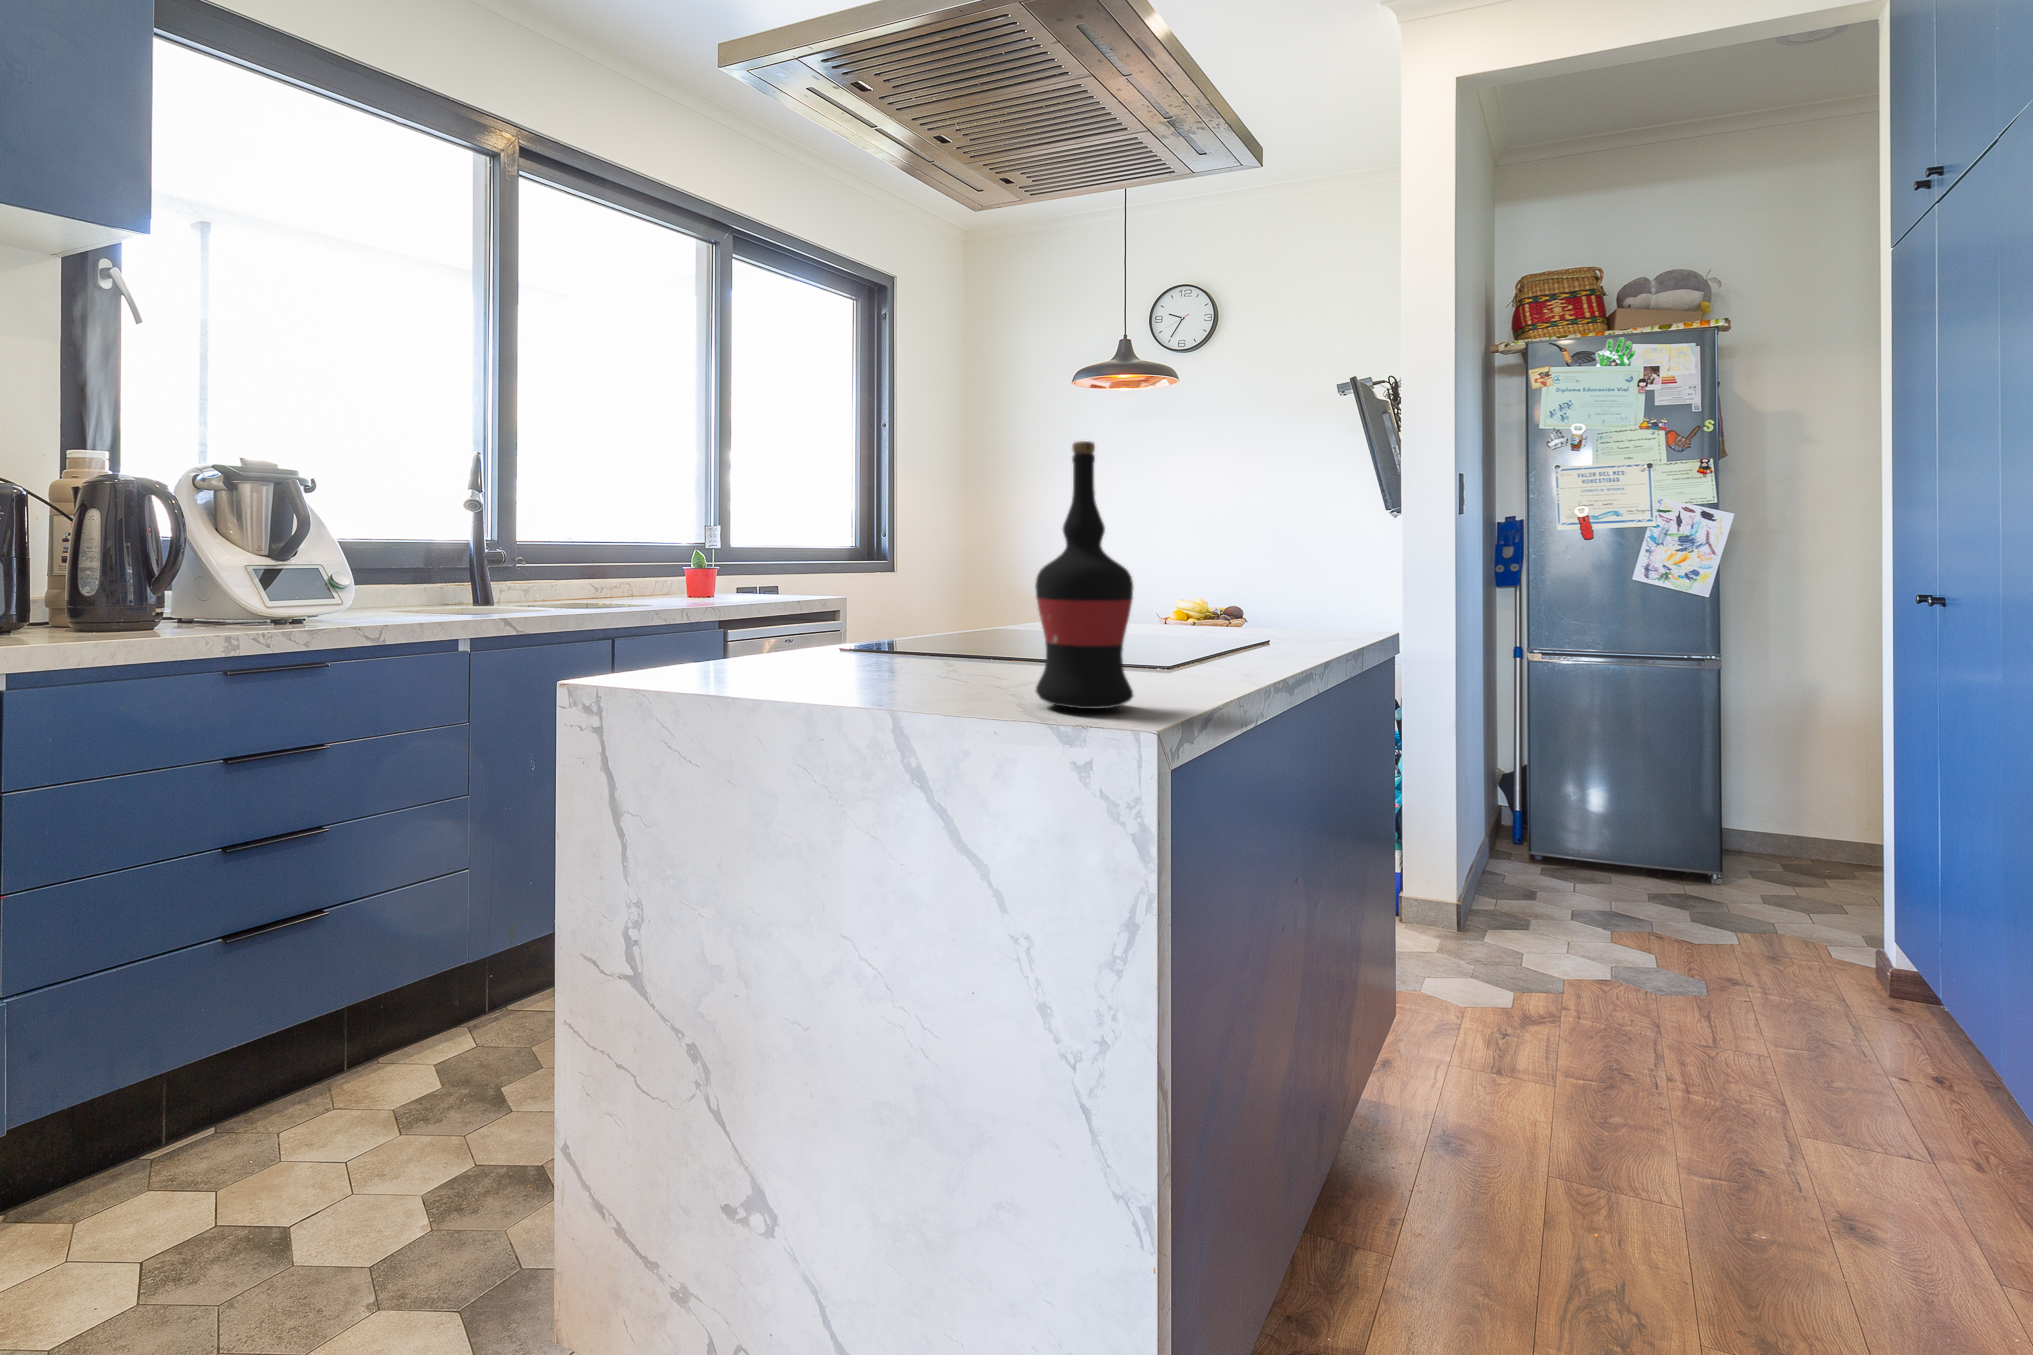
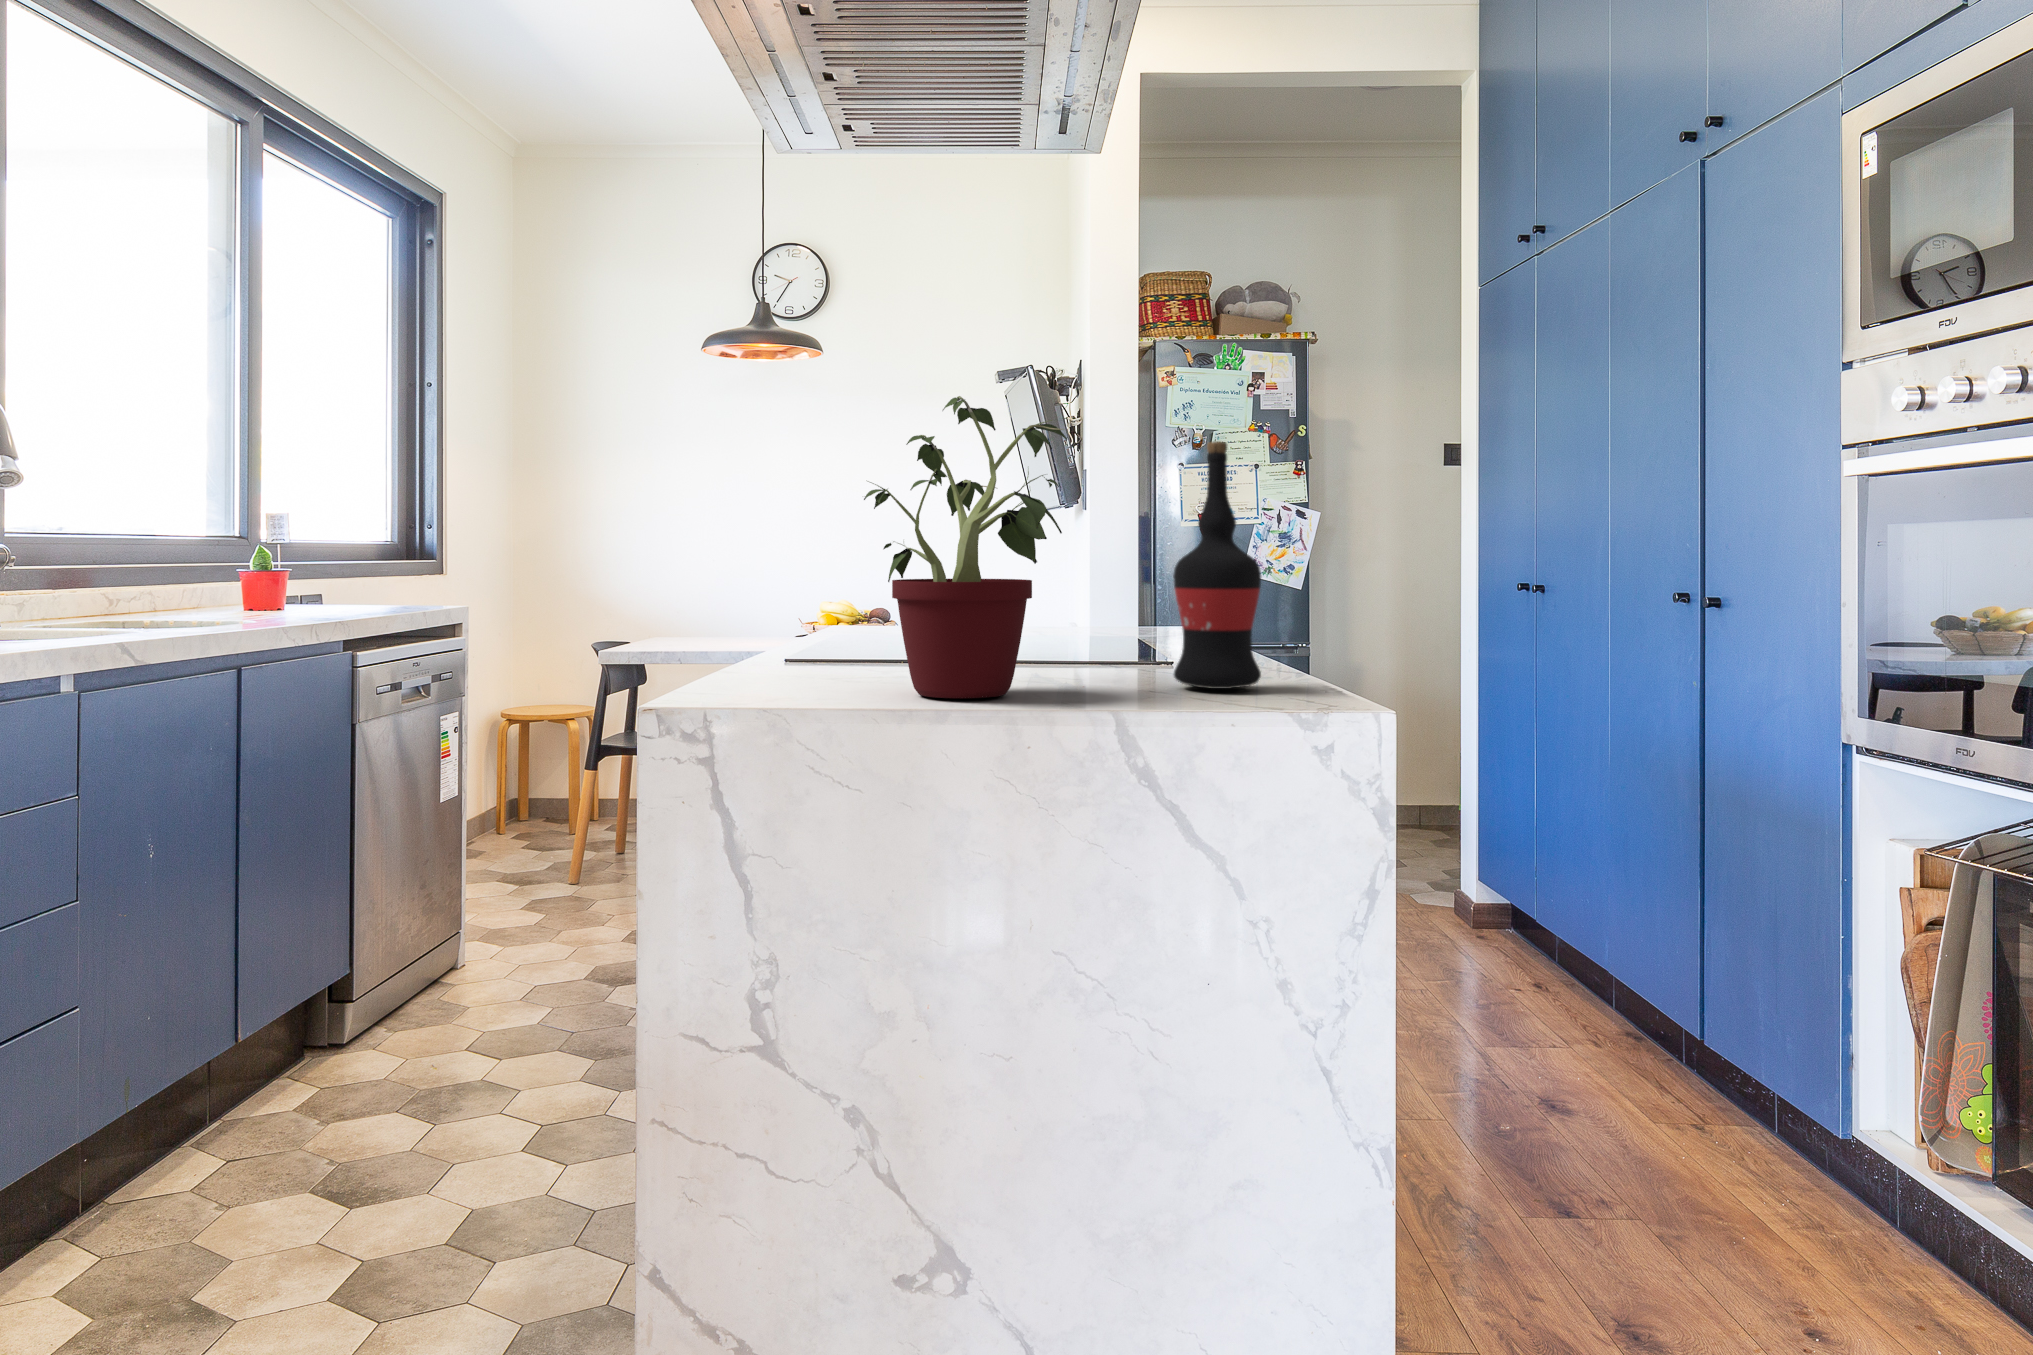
potted plant: none [725,413,944,696] -> present [864,396,1067,698]

